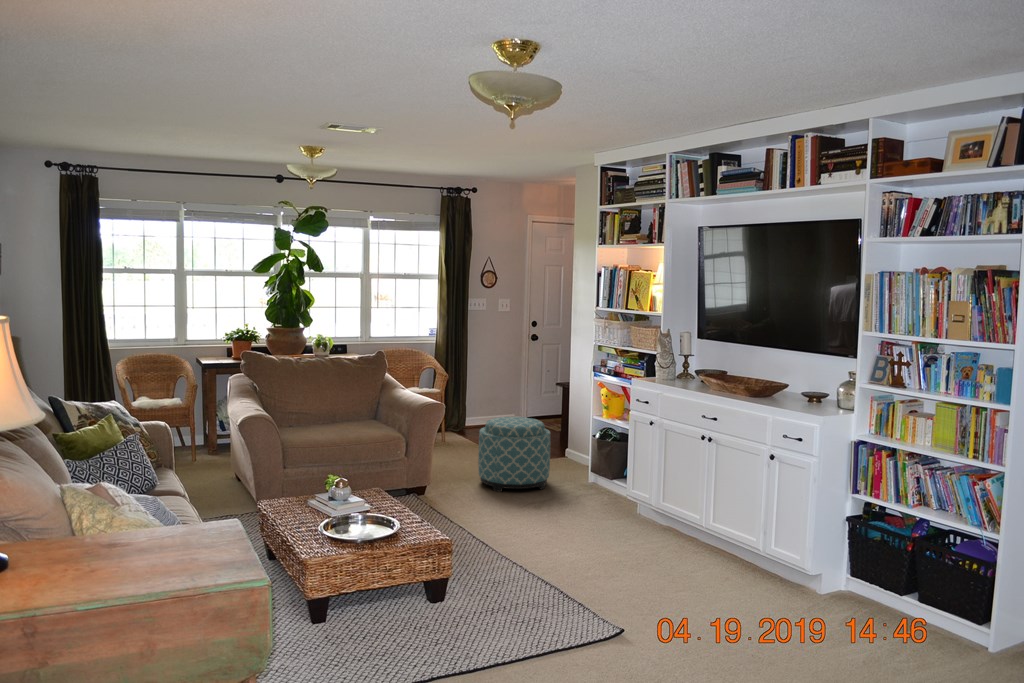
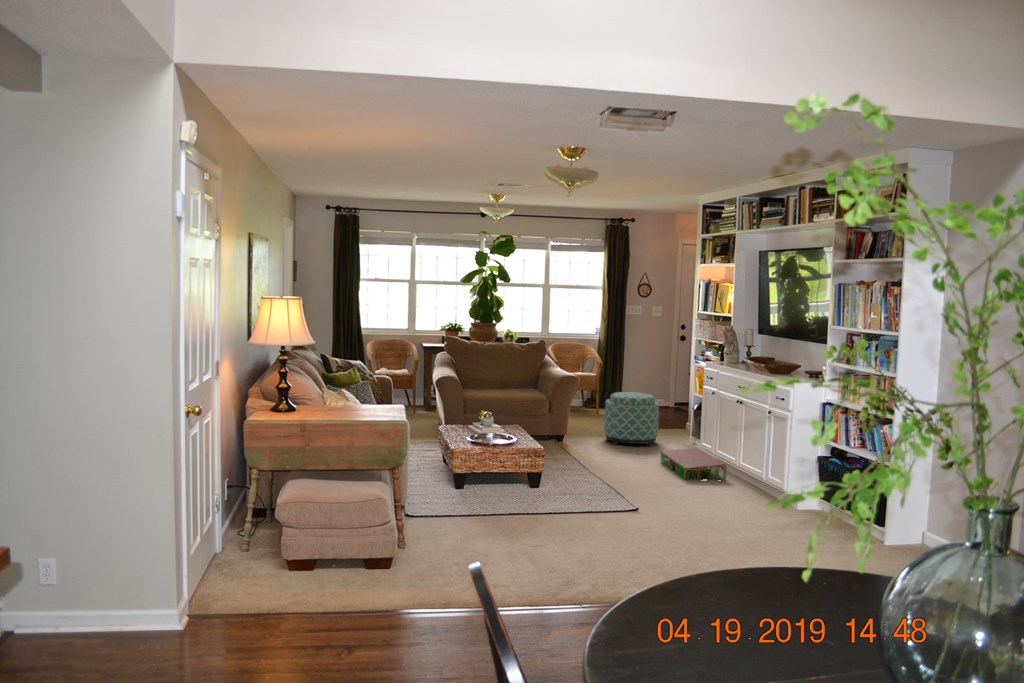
storage bin: none [576,494,683,551] -> present [661,448,727,480]

